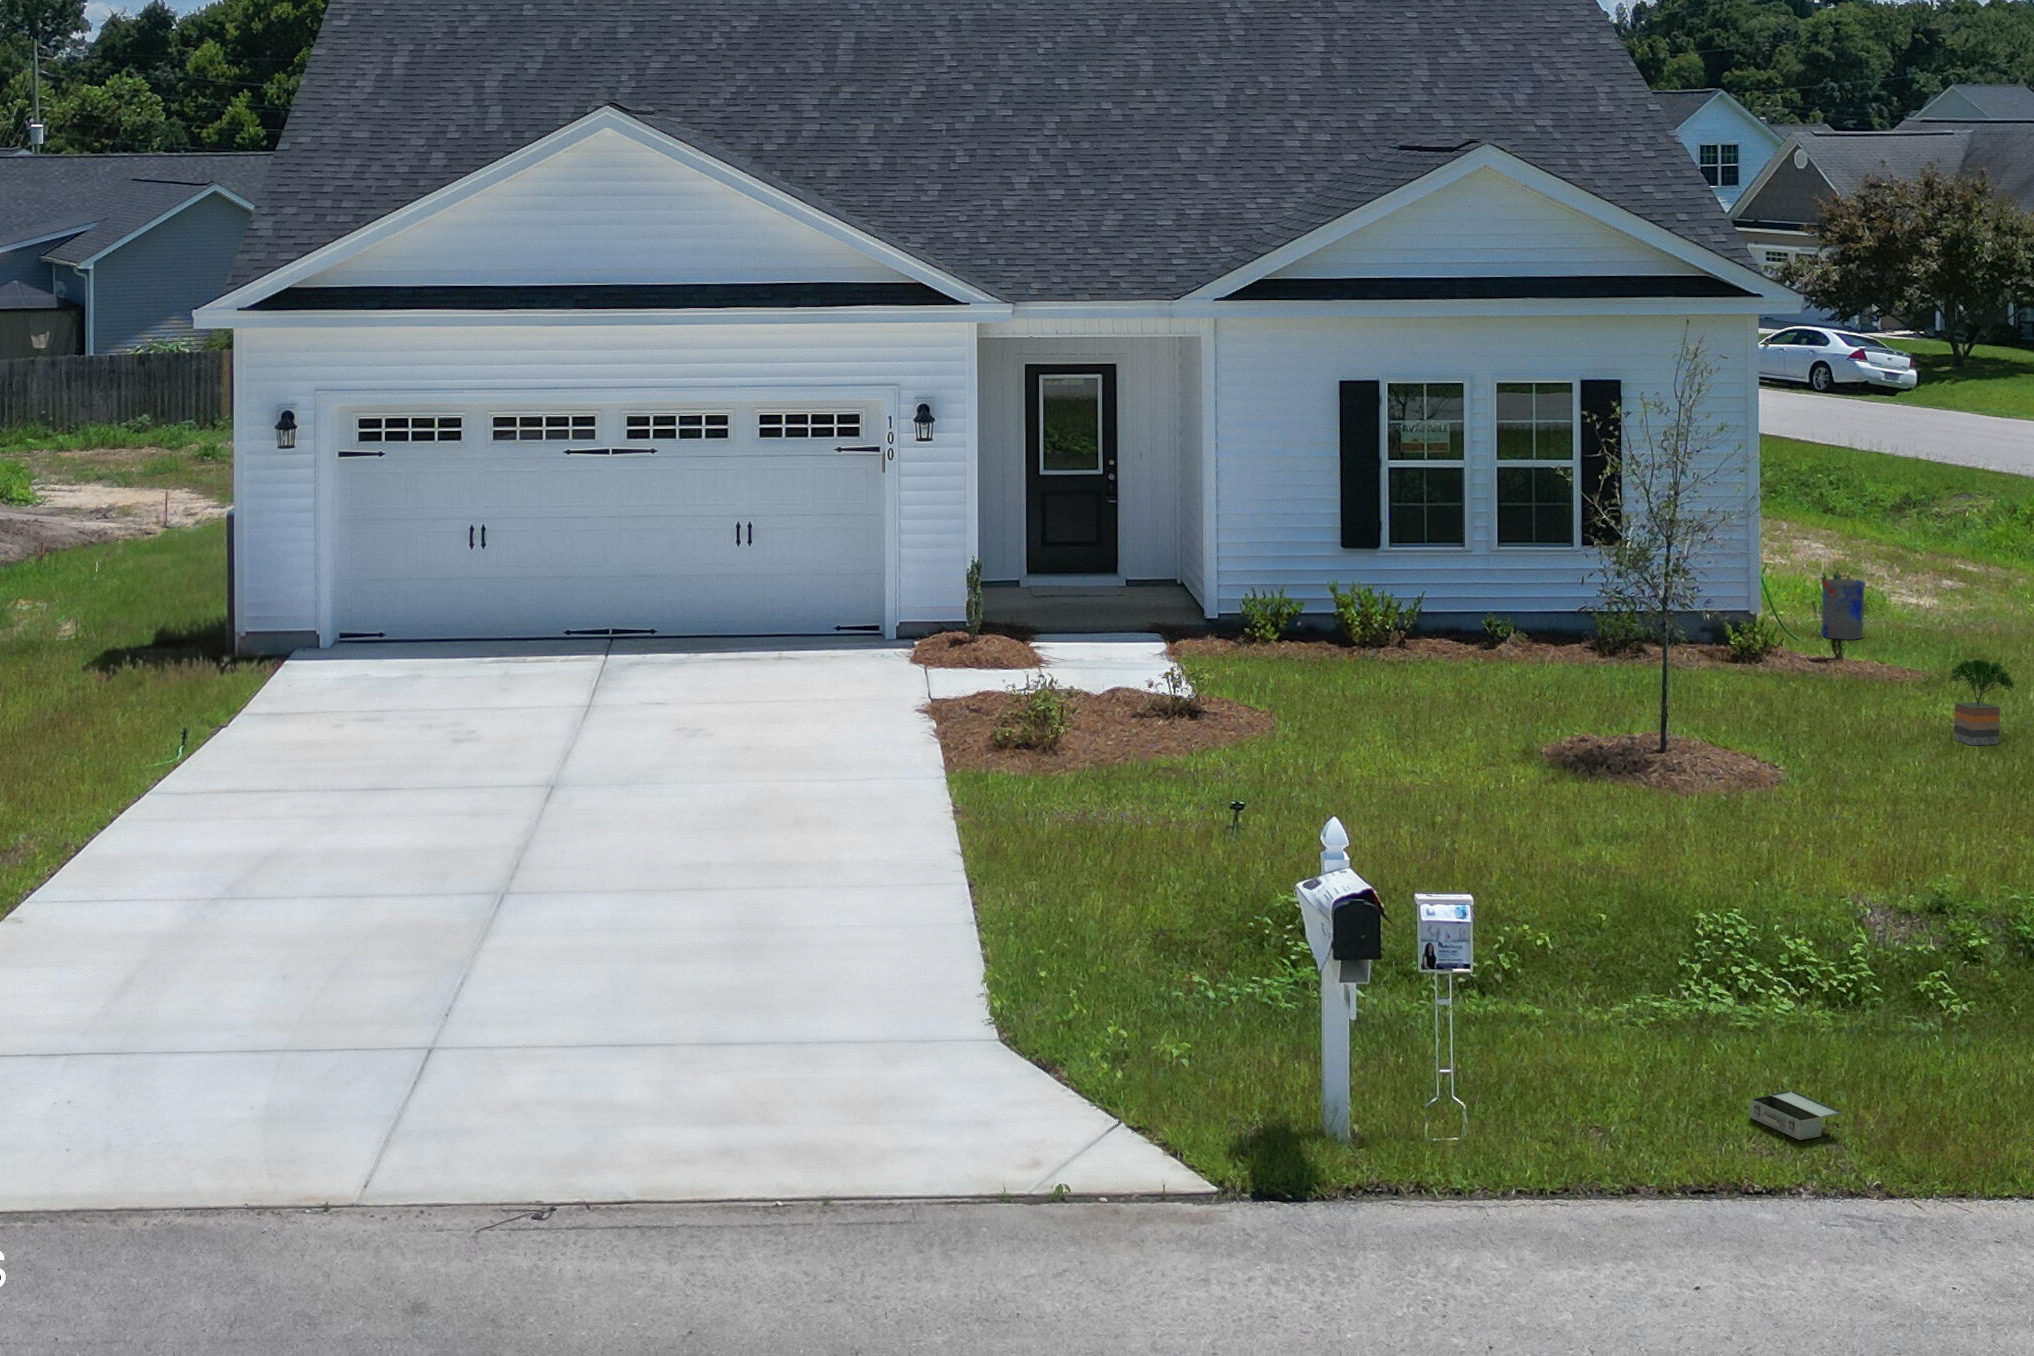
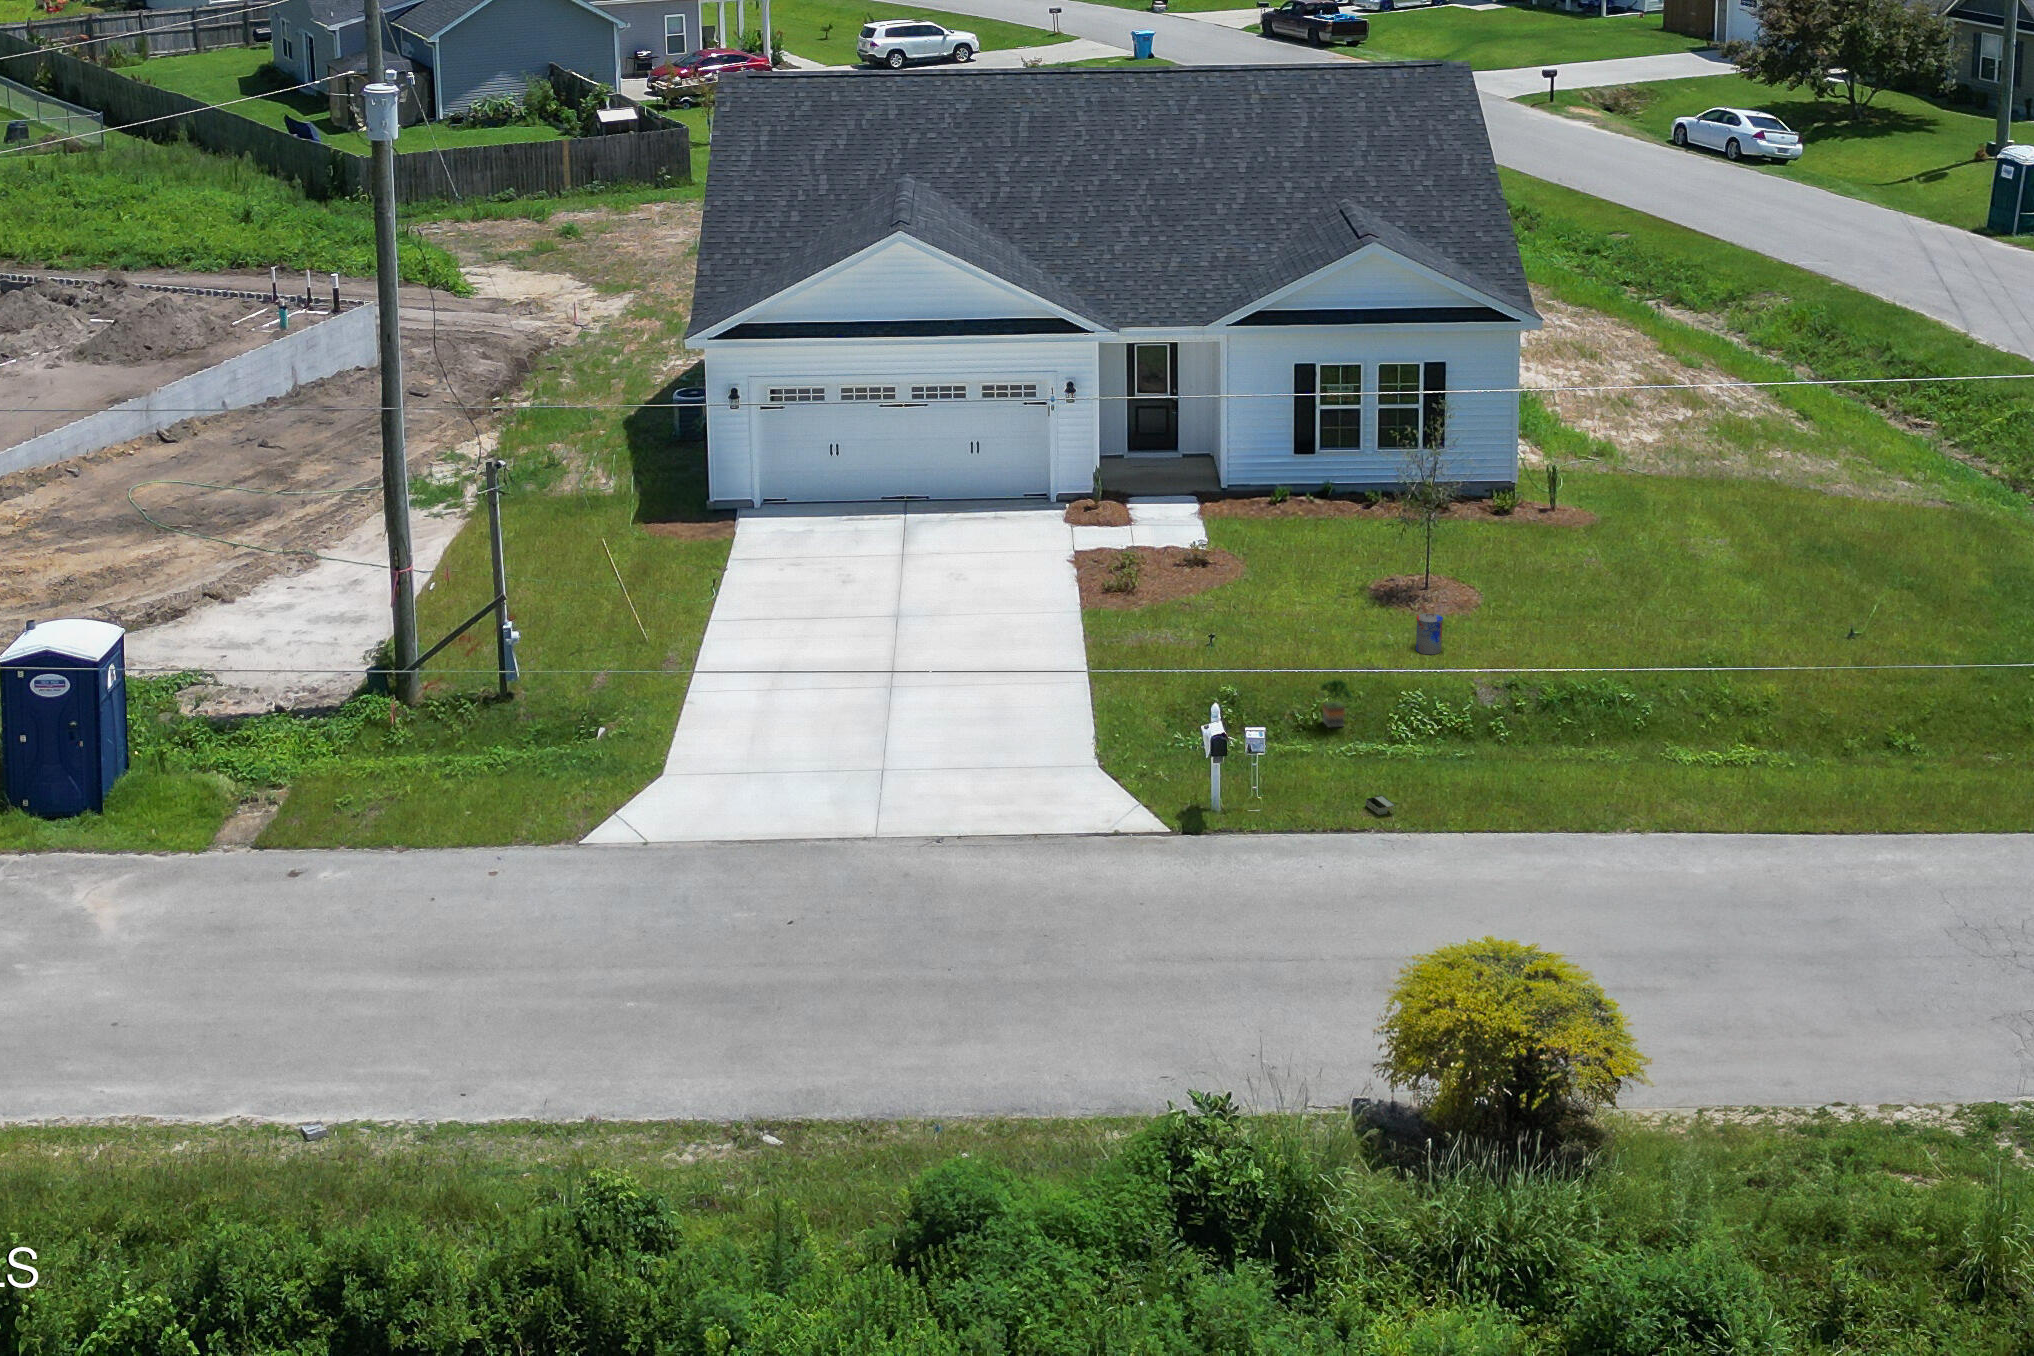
trash can: present [1821,575,1865,640] -> present [1416,613,1443,654]
potted tree: present [1951,659,2015,745] -> present [1321,679,1352,727]

